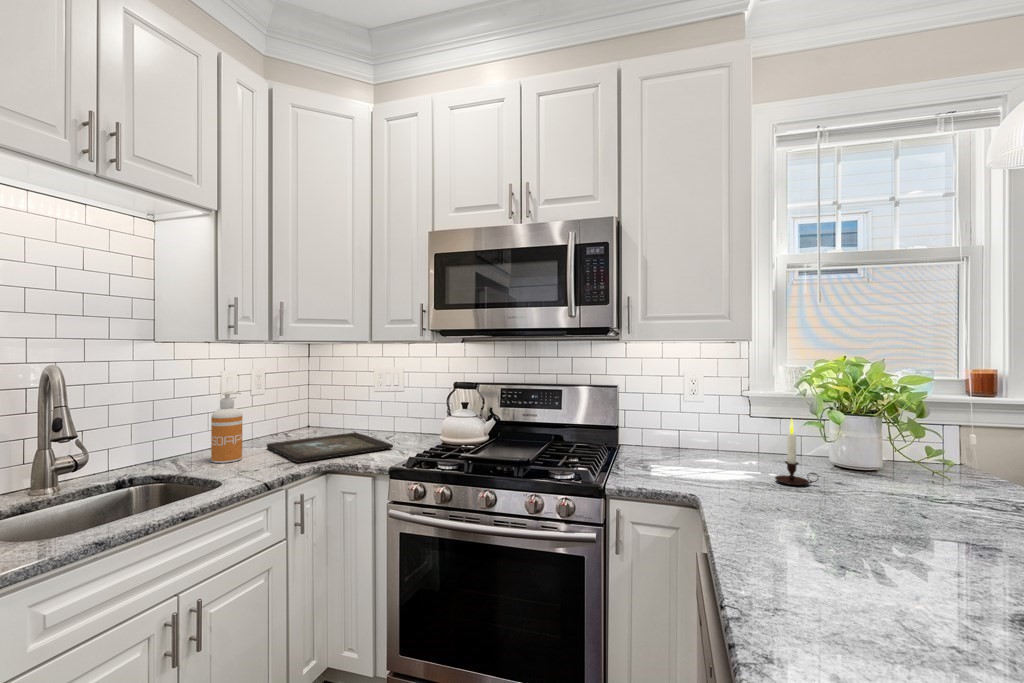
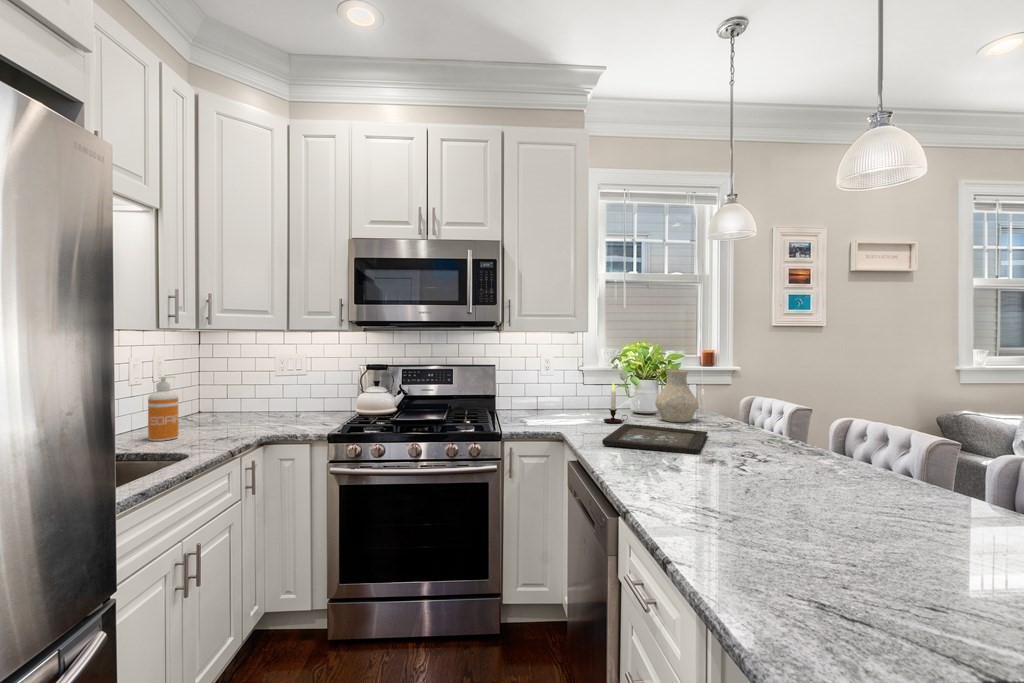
vase: none [872,402,962,496] -> present [655,369,698,422]
tray: present [267,432,393,462] -> present [602,424,708,454]

